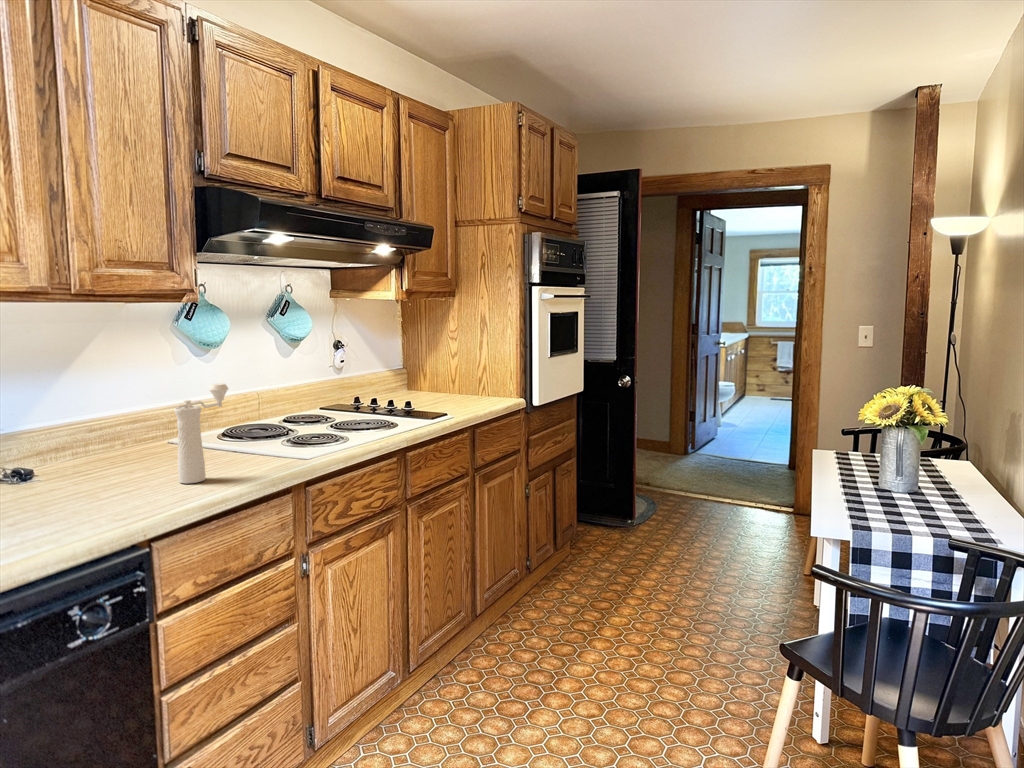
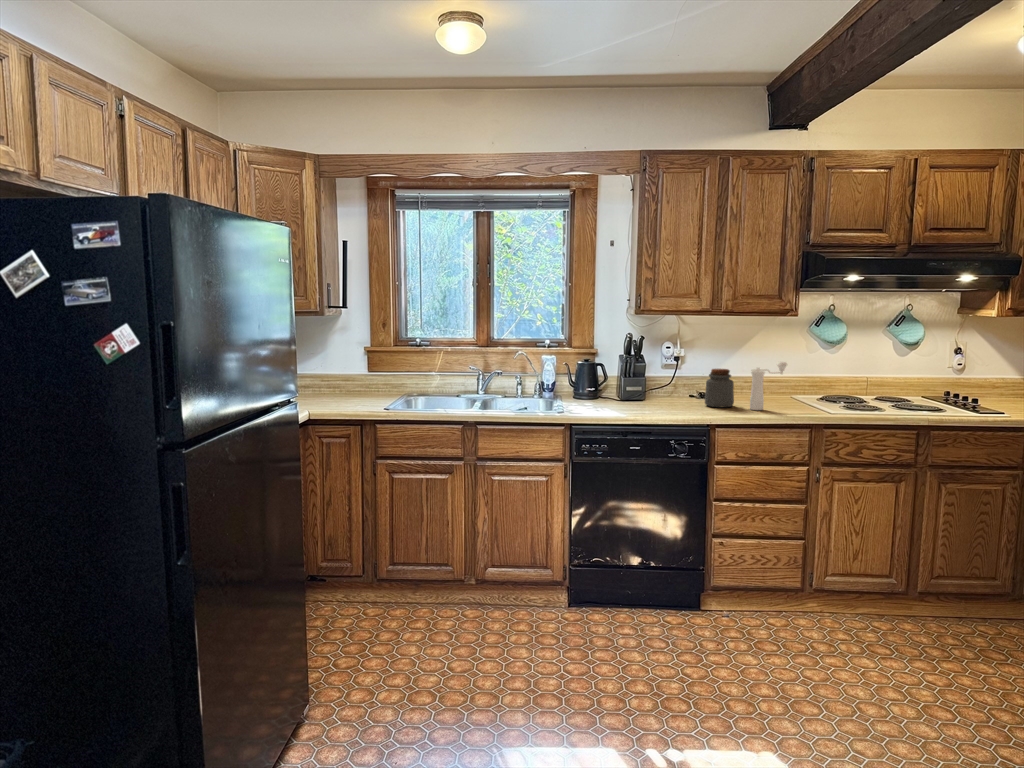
jar: none [70,412,138,498] -> present [705,369,734,408]

